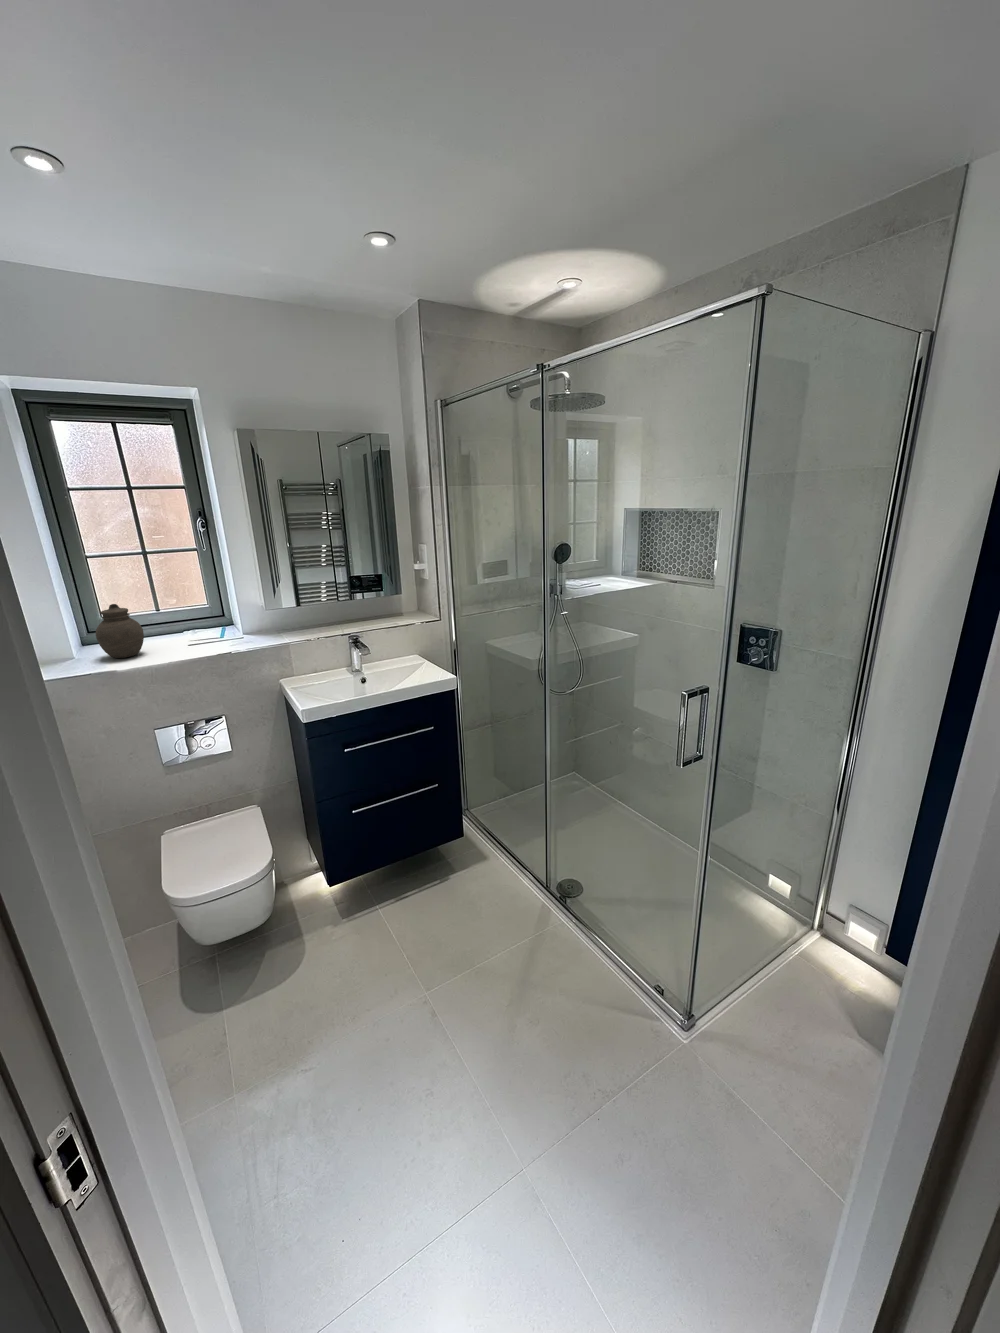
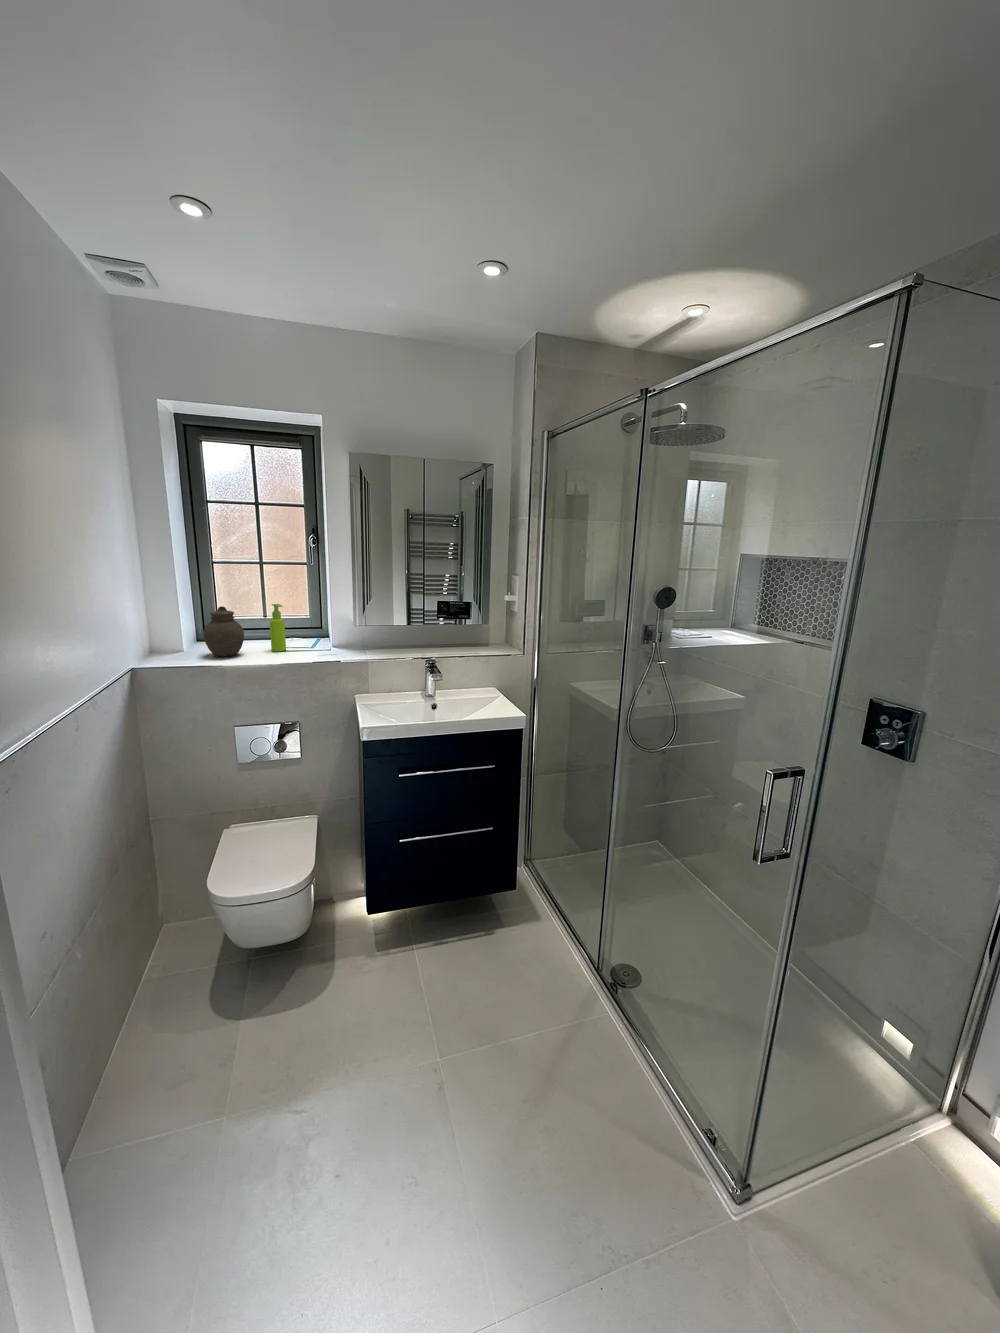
soap dispenser: none [168,595,192,646] -> present [270,604,286,652]

